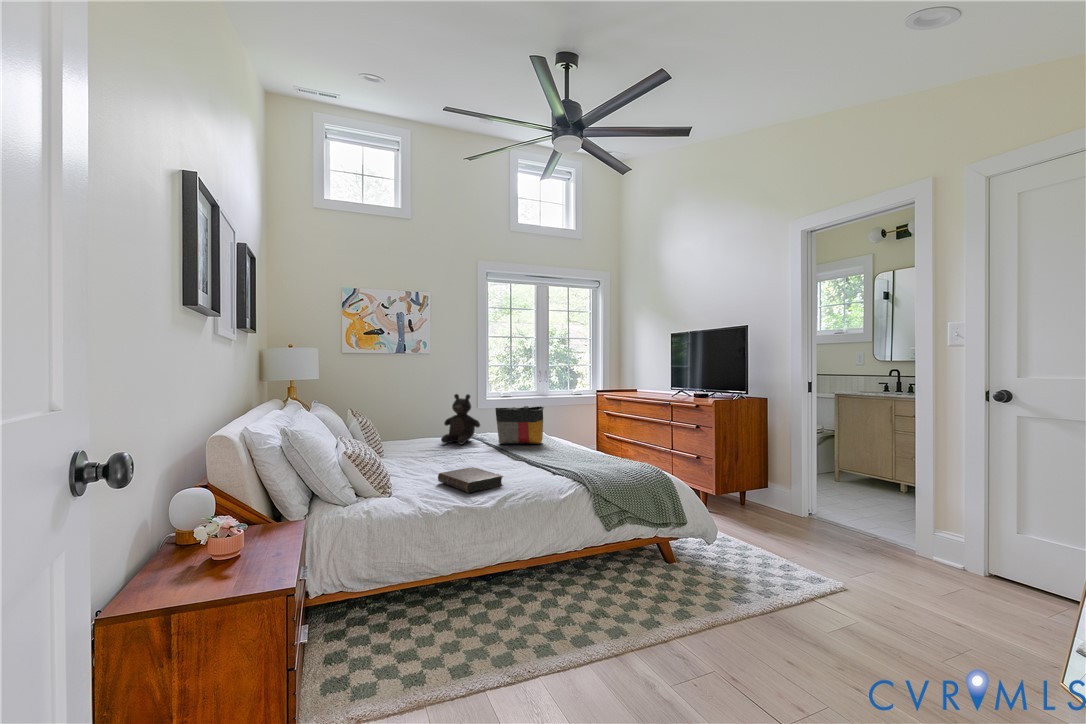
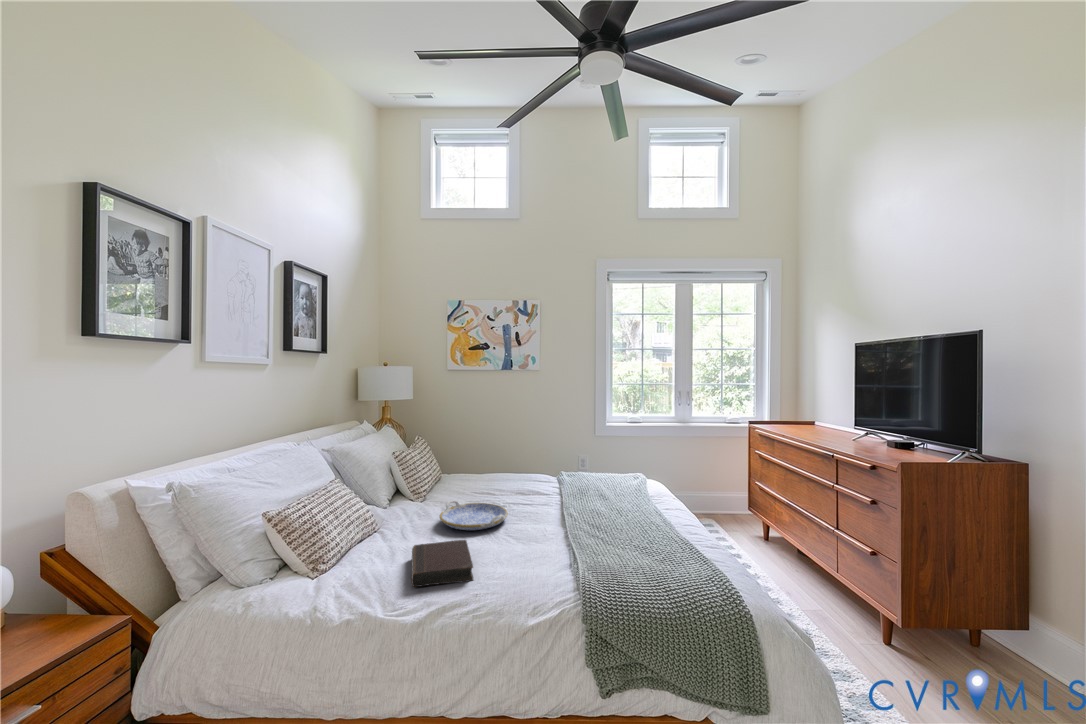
teddy bear: present [441,394,480,444] -> none [506,425,553,490]
tote bag: present [495,406,544,444] -> none [562,448,622,502]
serving tray: none [423,450,480,467] -> present [440,501,508,530]

